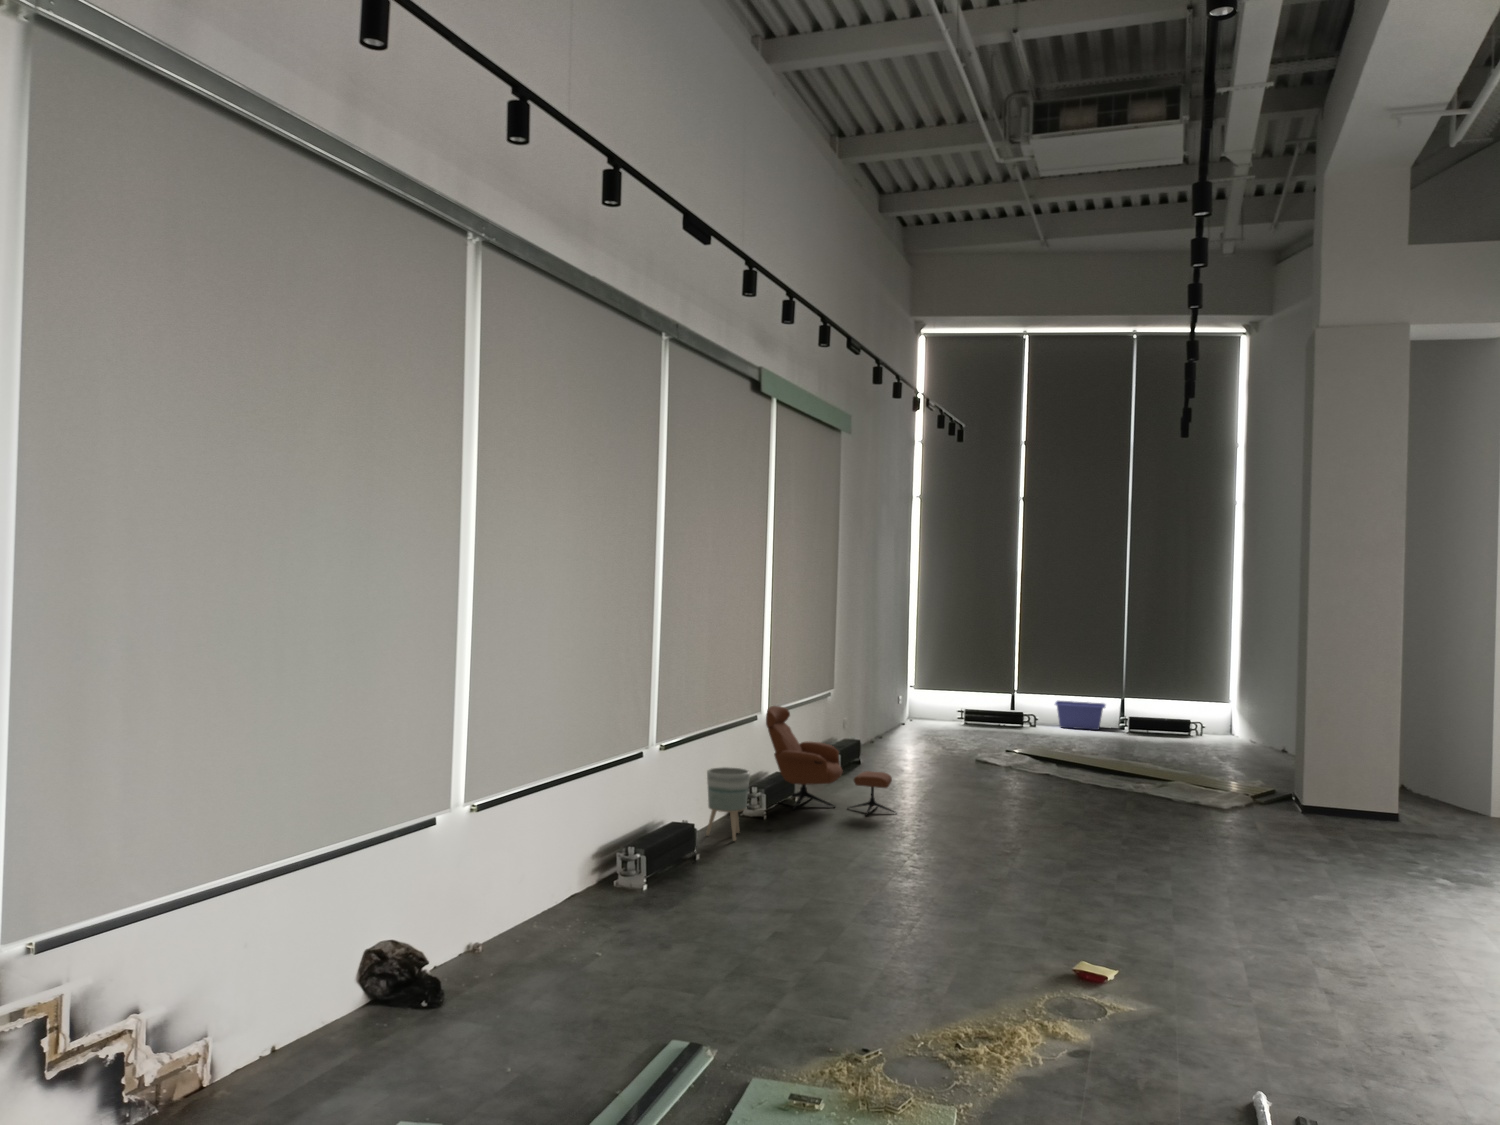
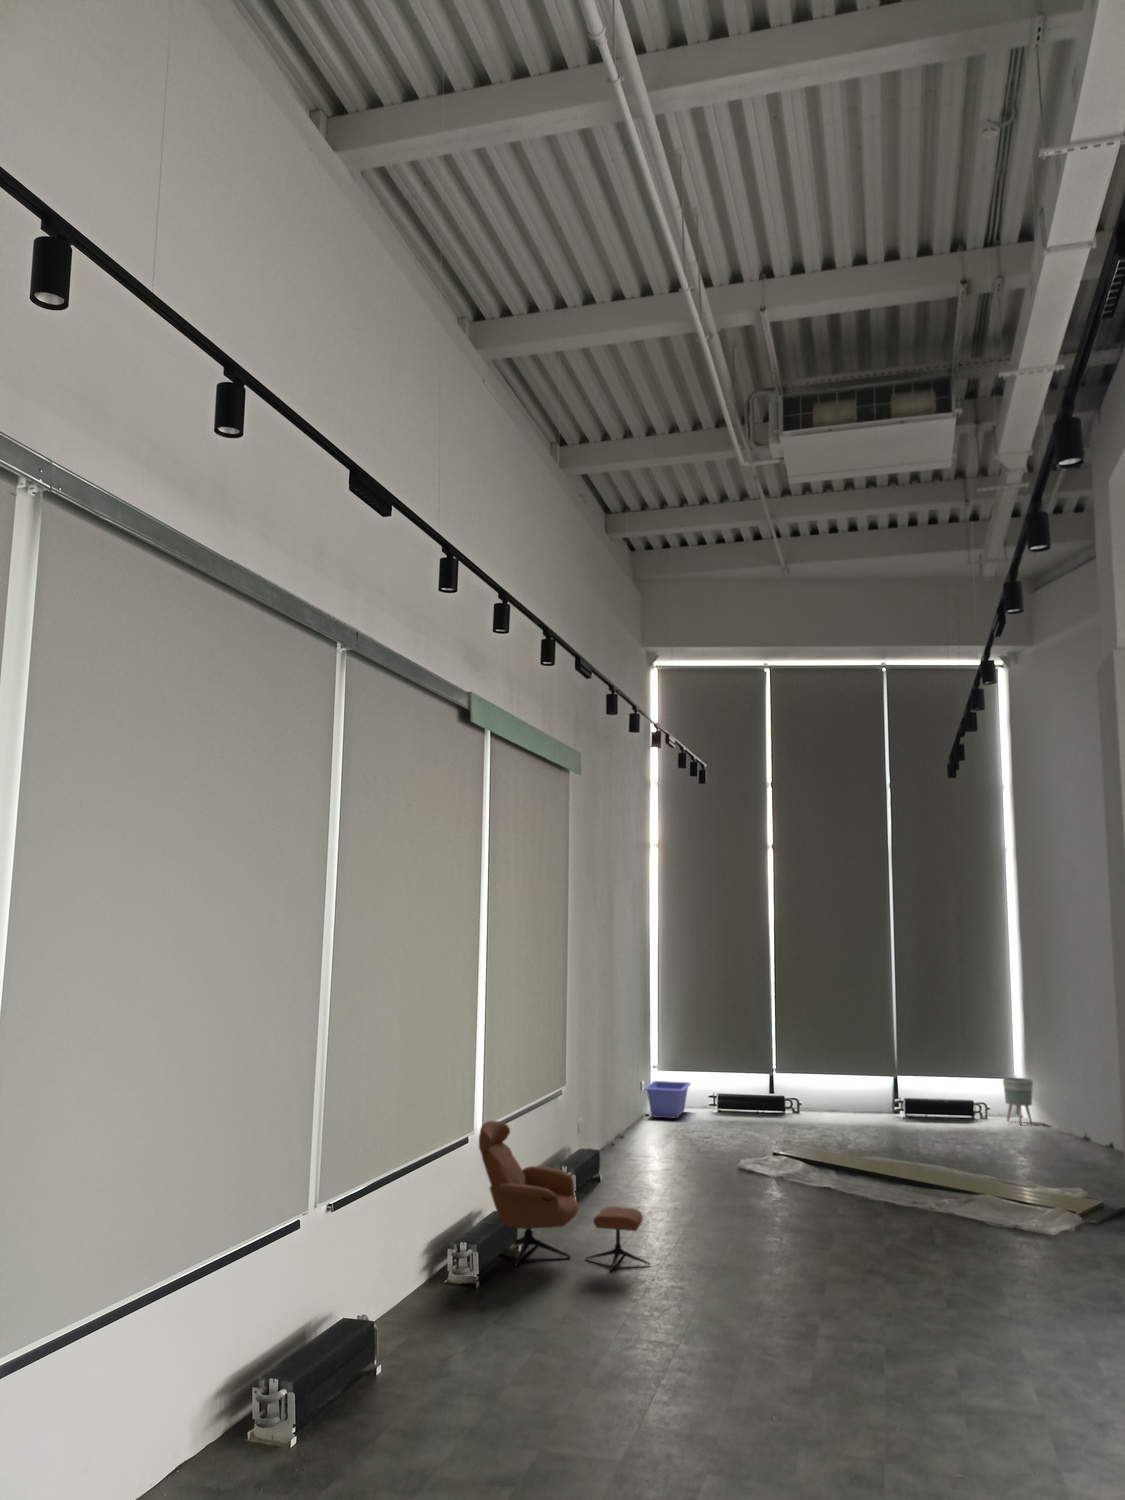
storage bin: present [1055,701,1105,730] -> present [644,1081,691,1119]
planter: present [706,767,750,841] -> present [1003,1078,1033,1125]

